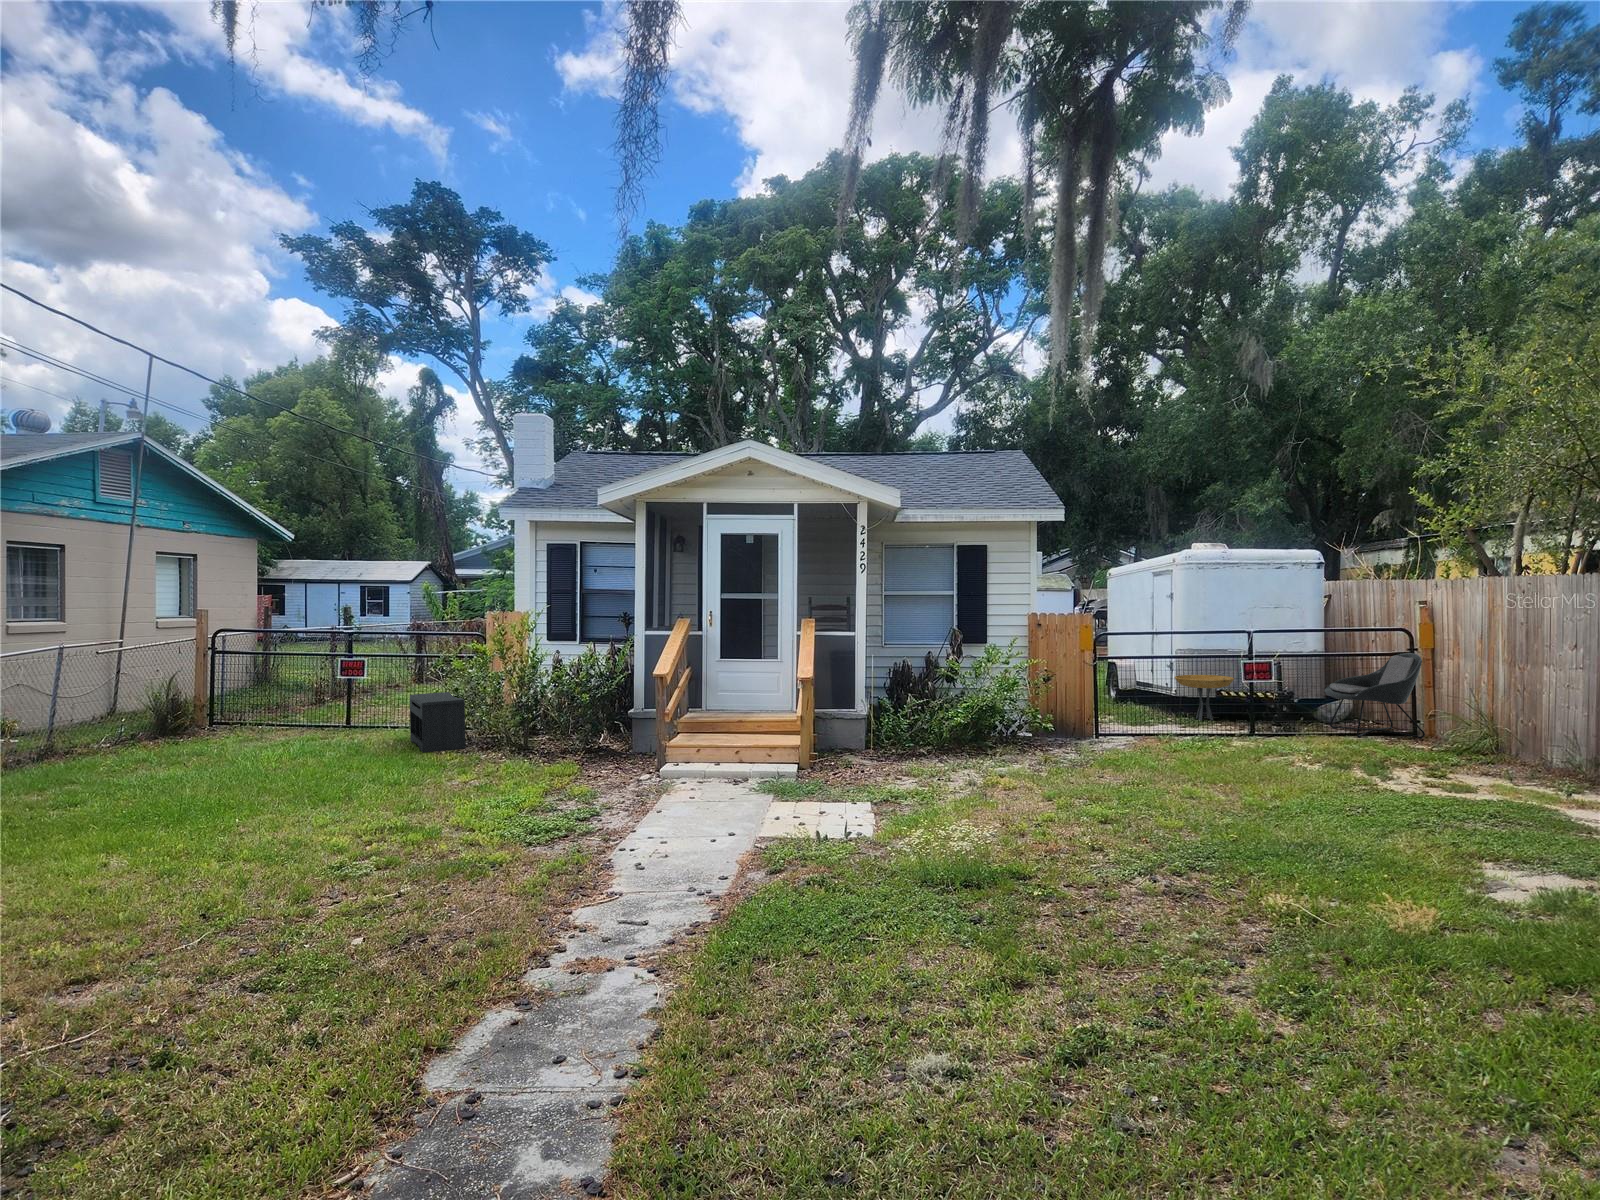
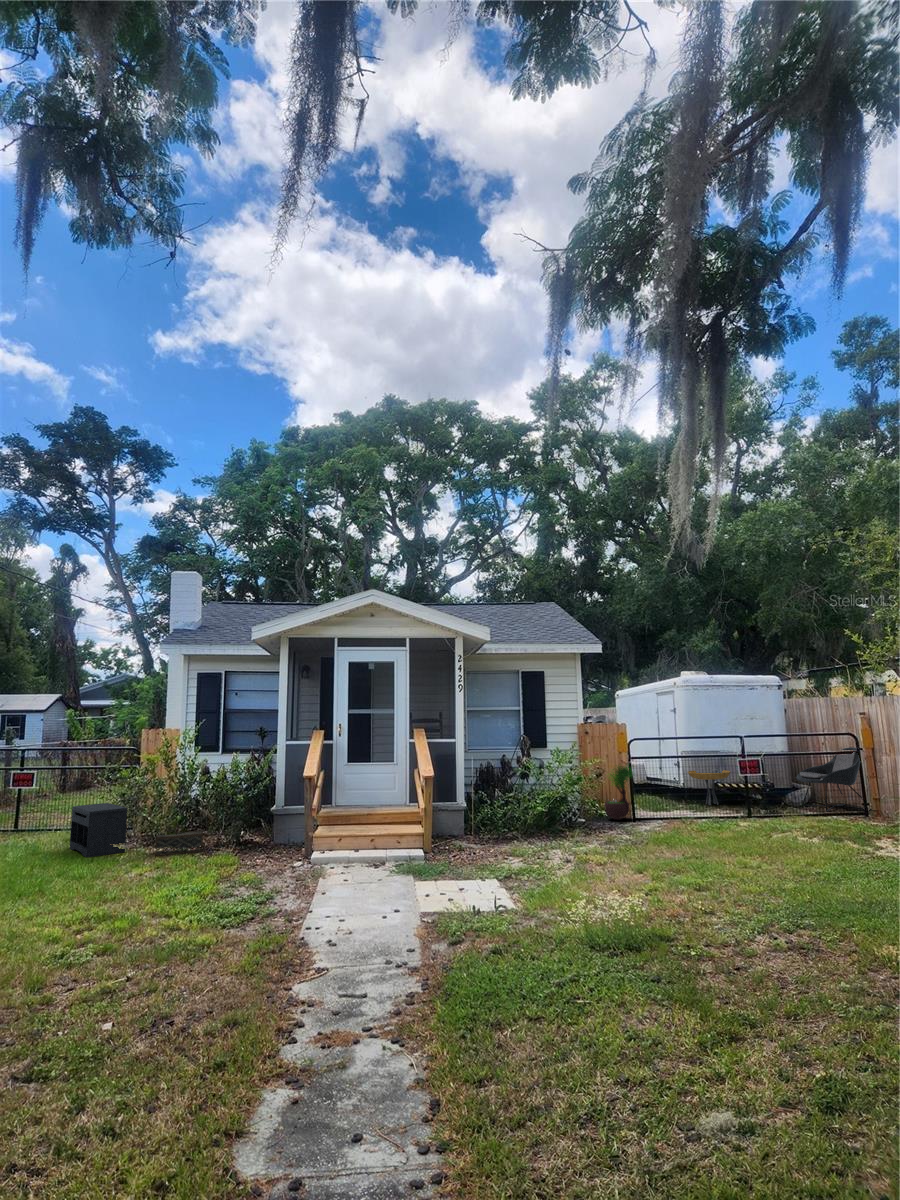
potted tree: none [1047,662,1091,736] -> present [605,766,632,820]
woven basket: none [494,728,550,755] -> present [155,831,203,856]

